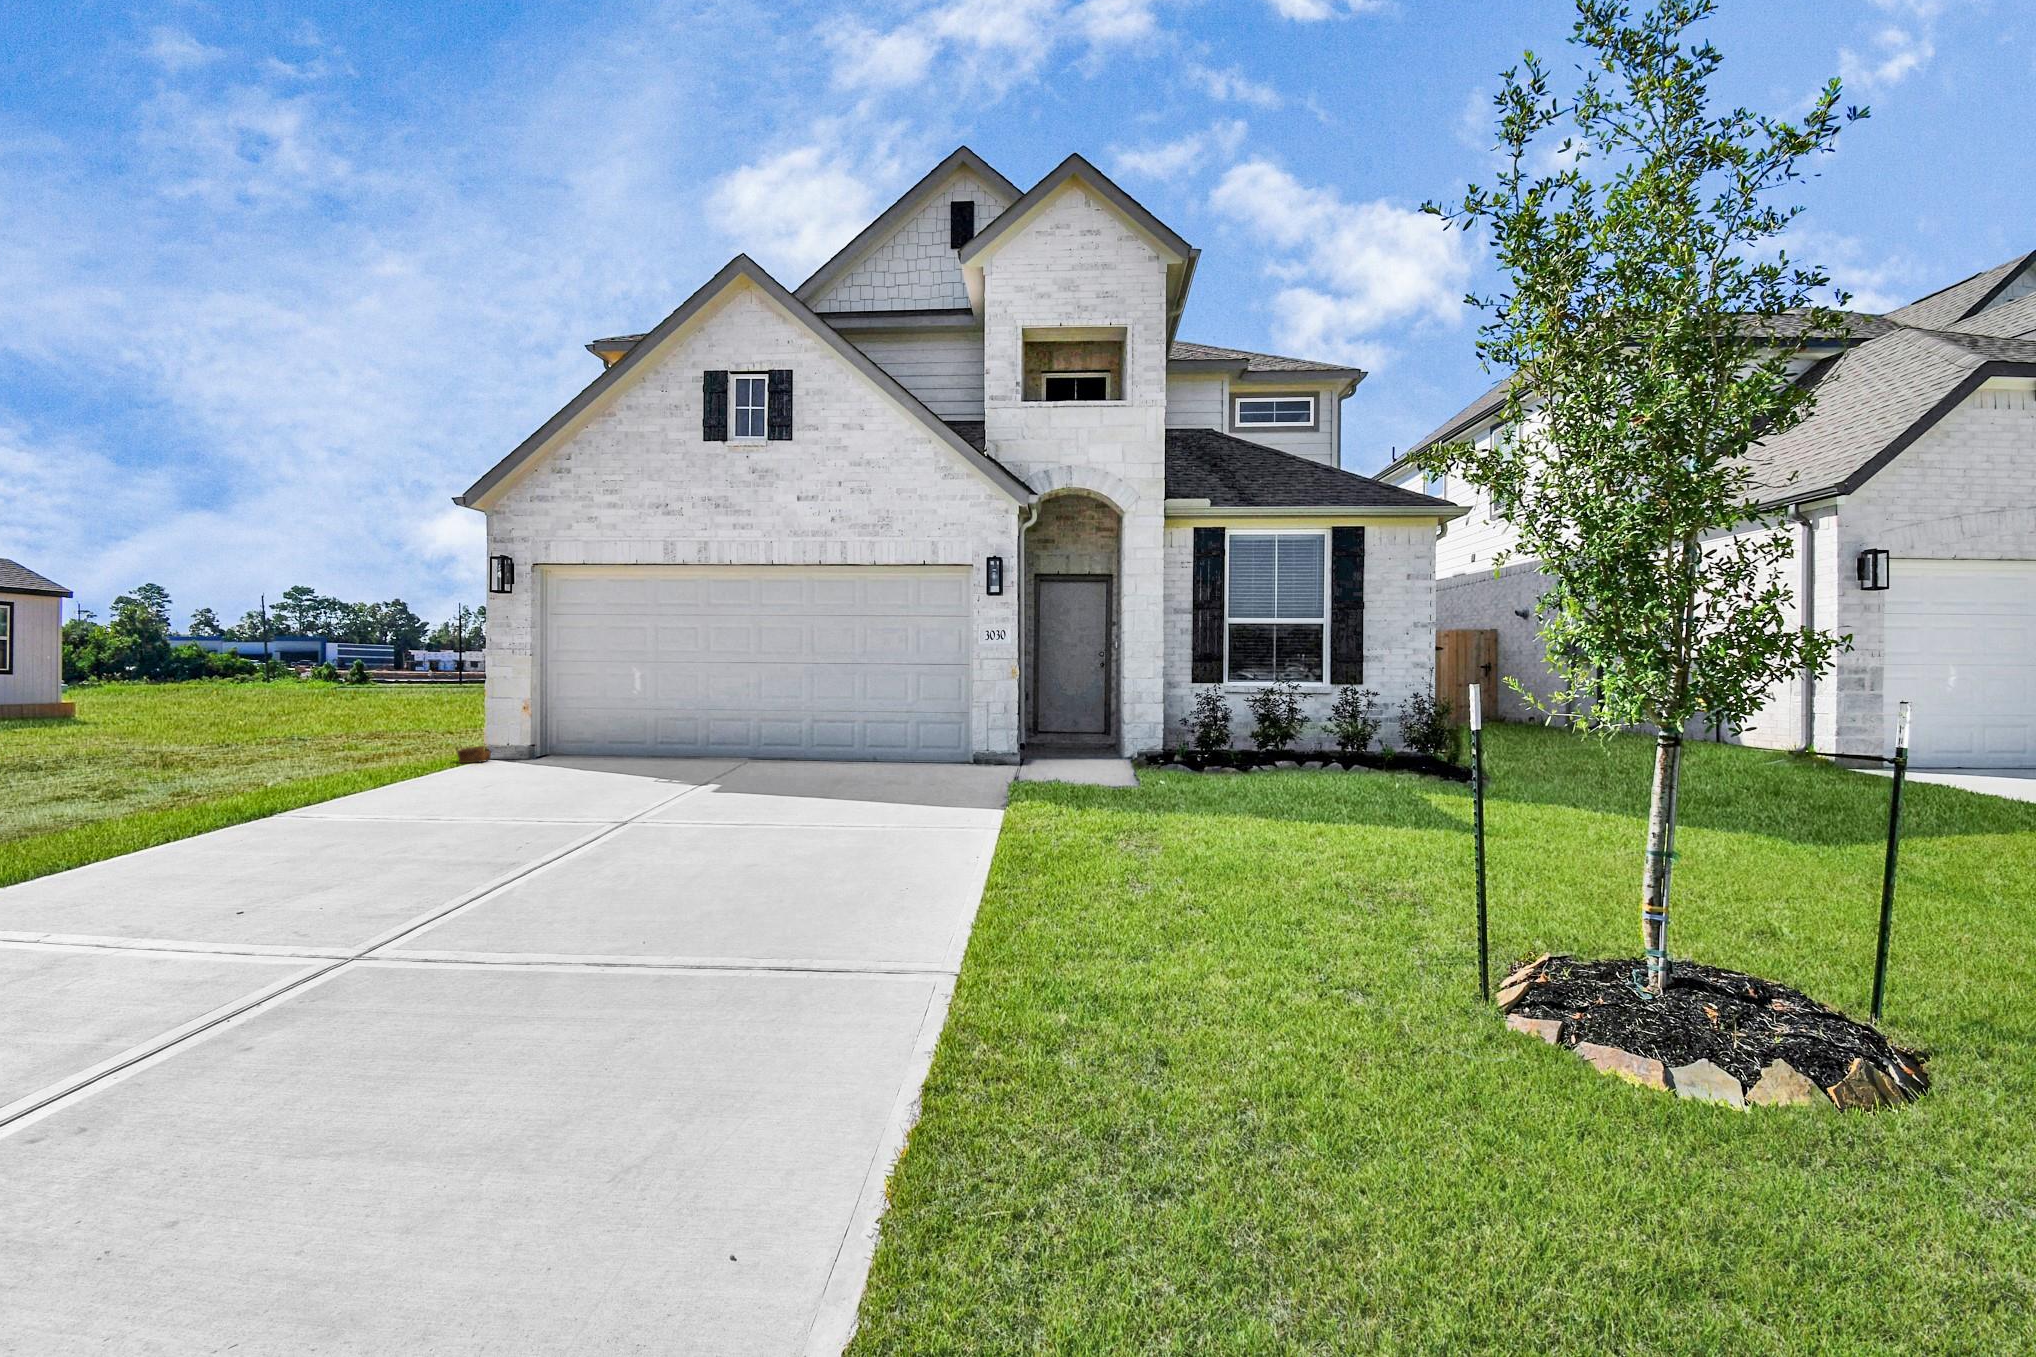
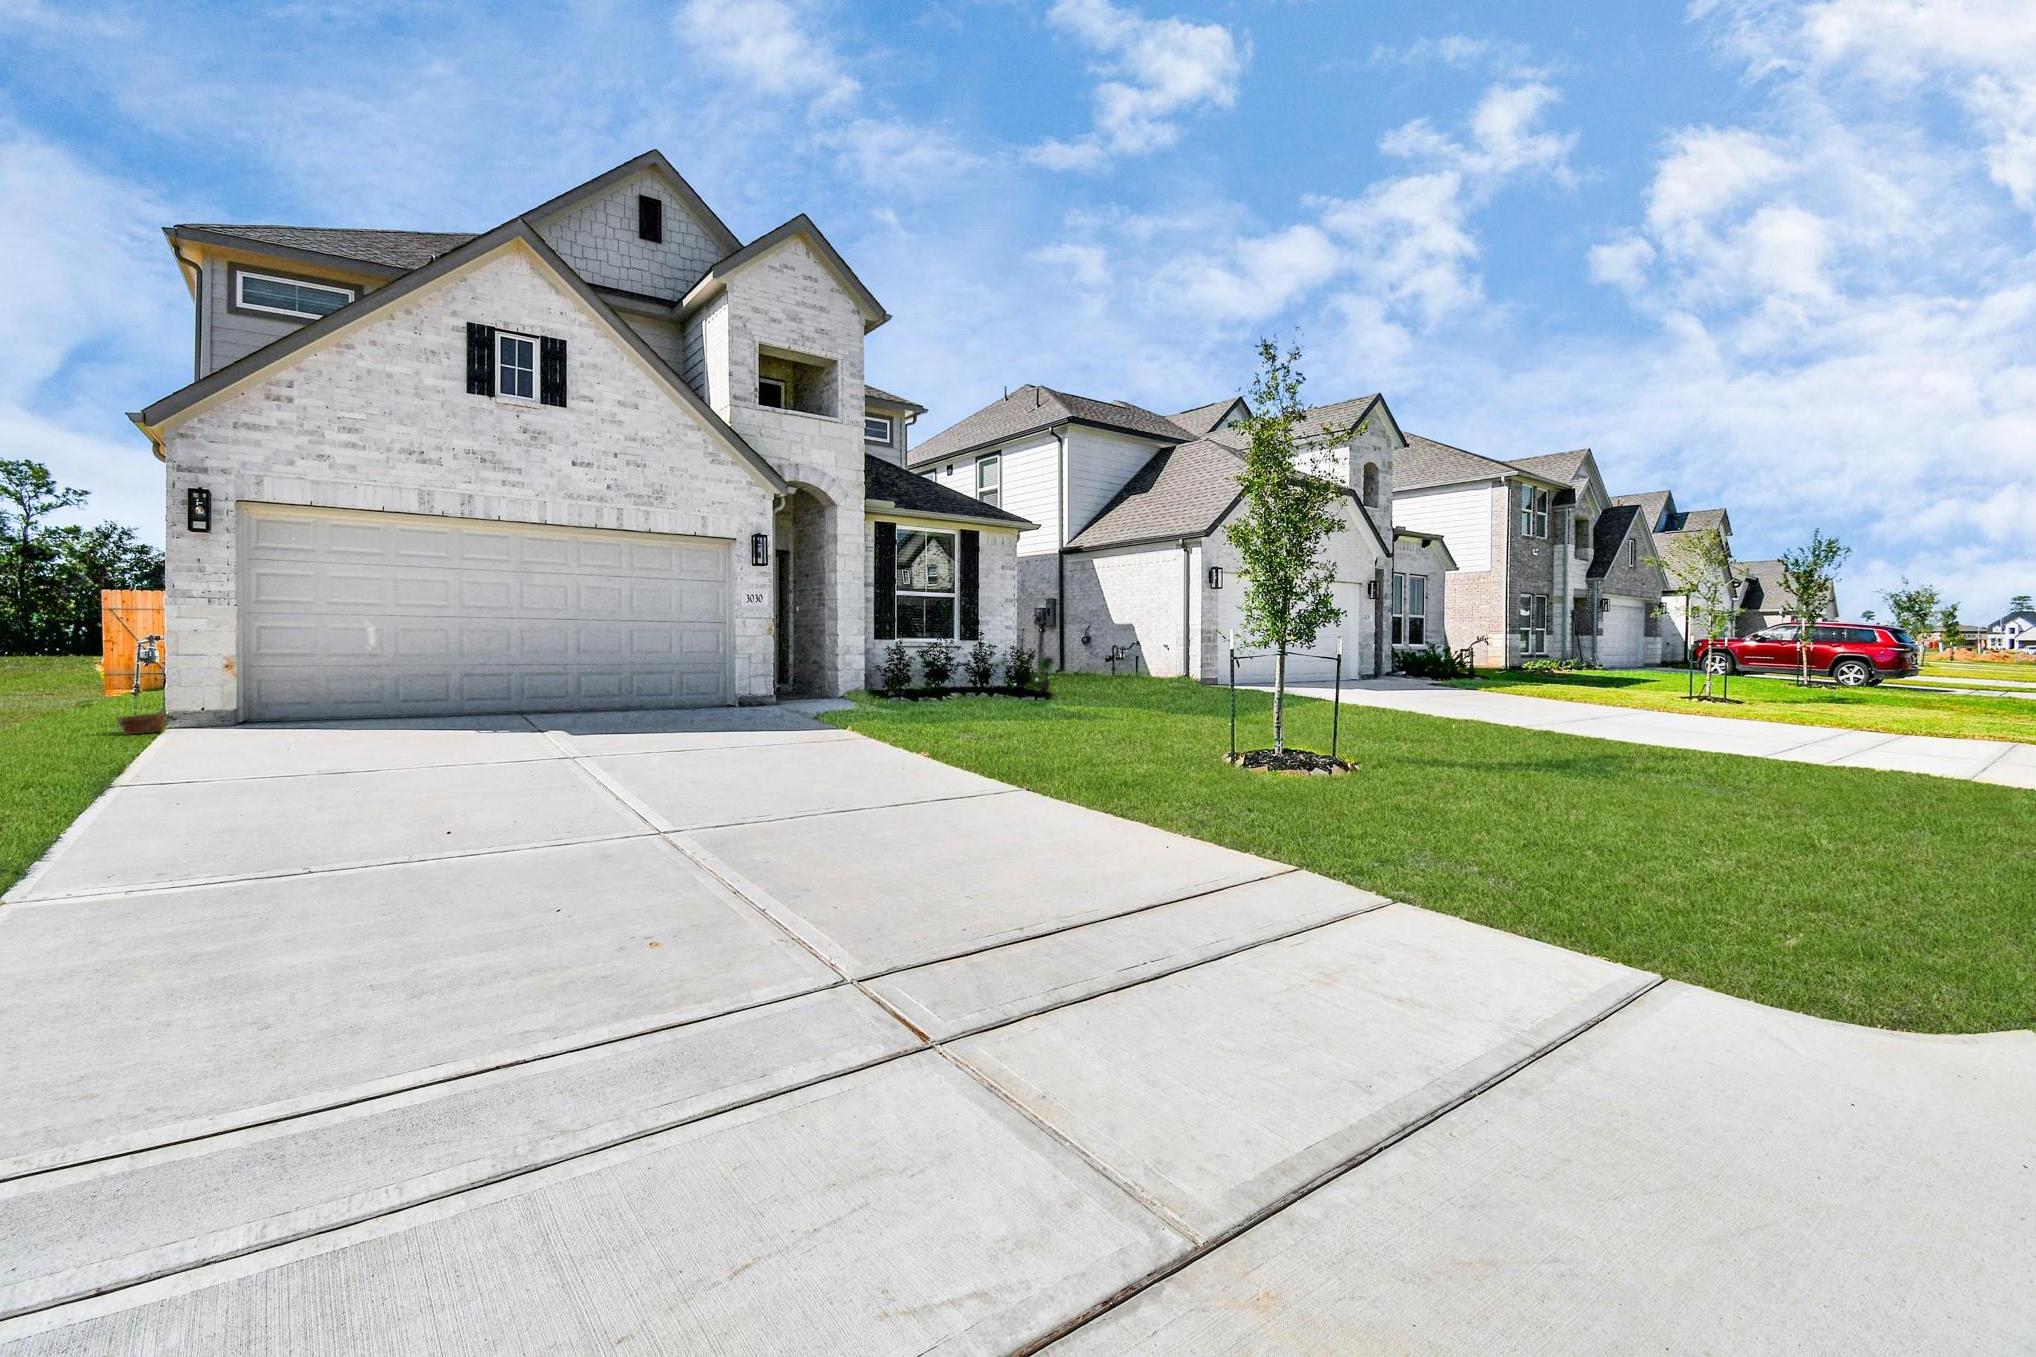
potted tree: none [1414,704,1454,768] -> present [1034,656,1055,693]

